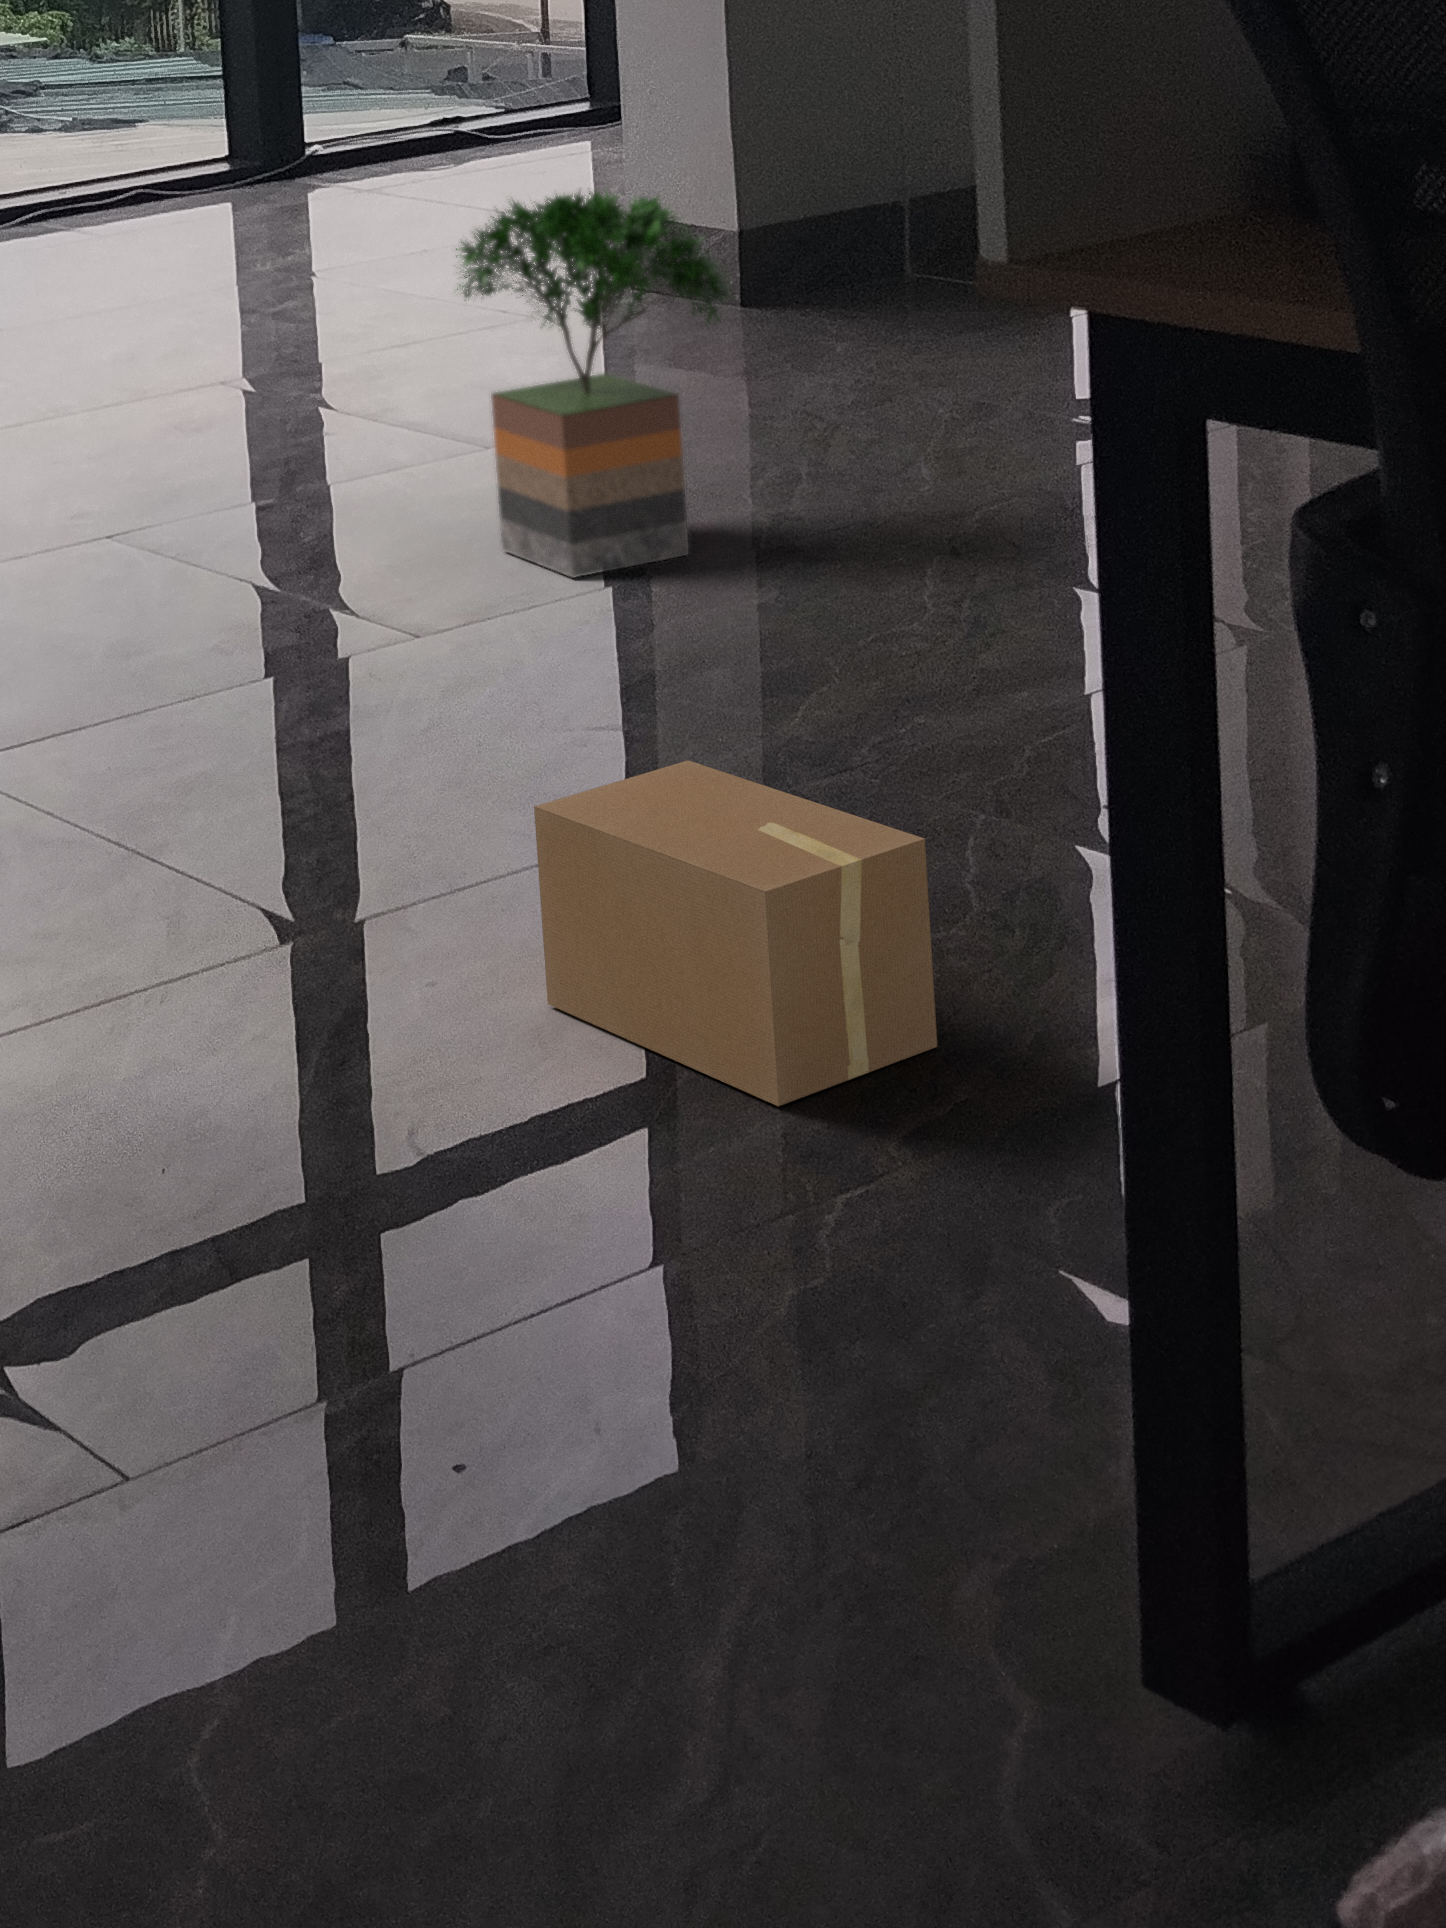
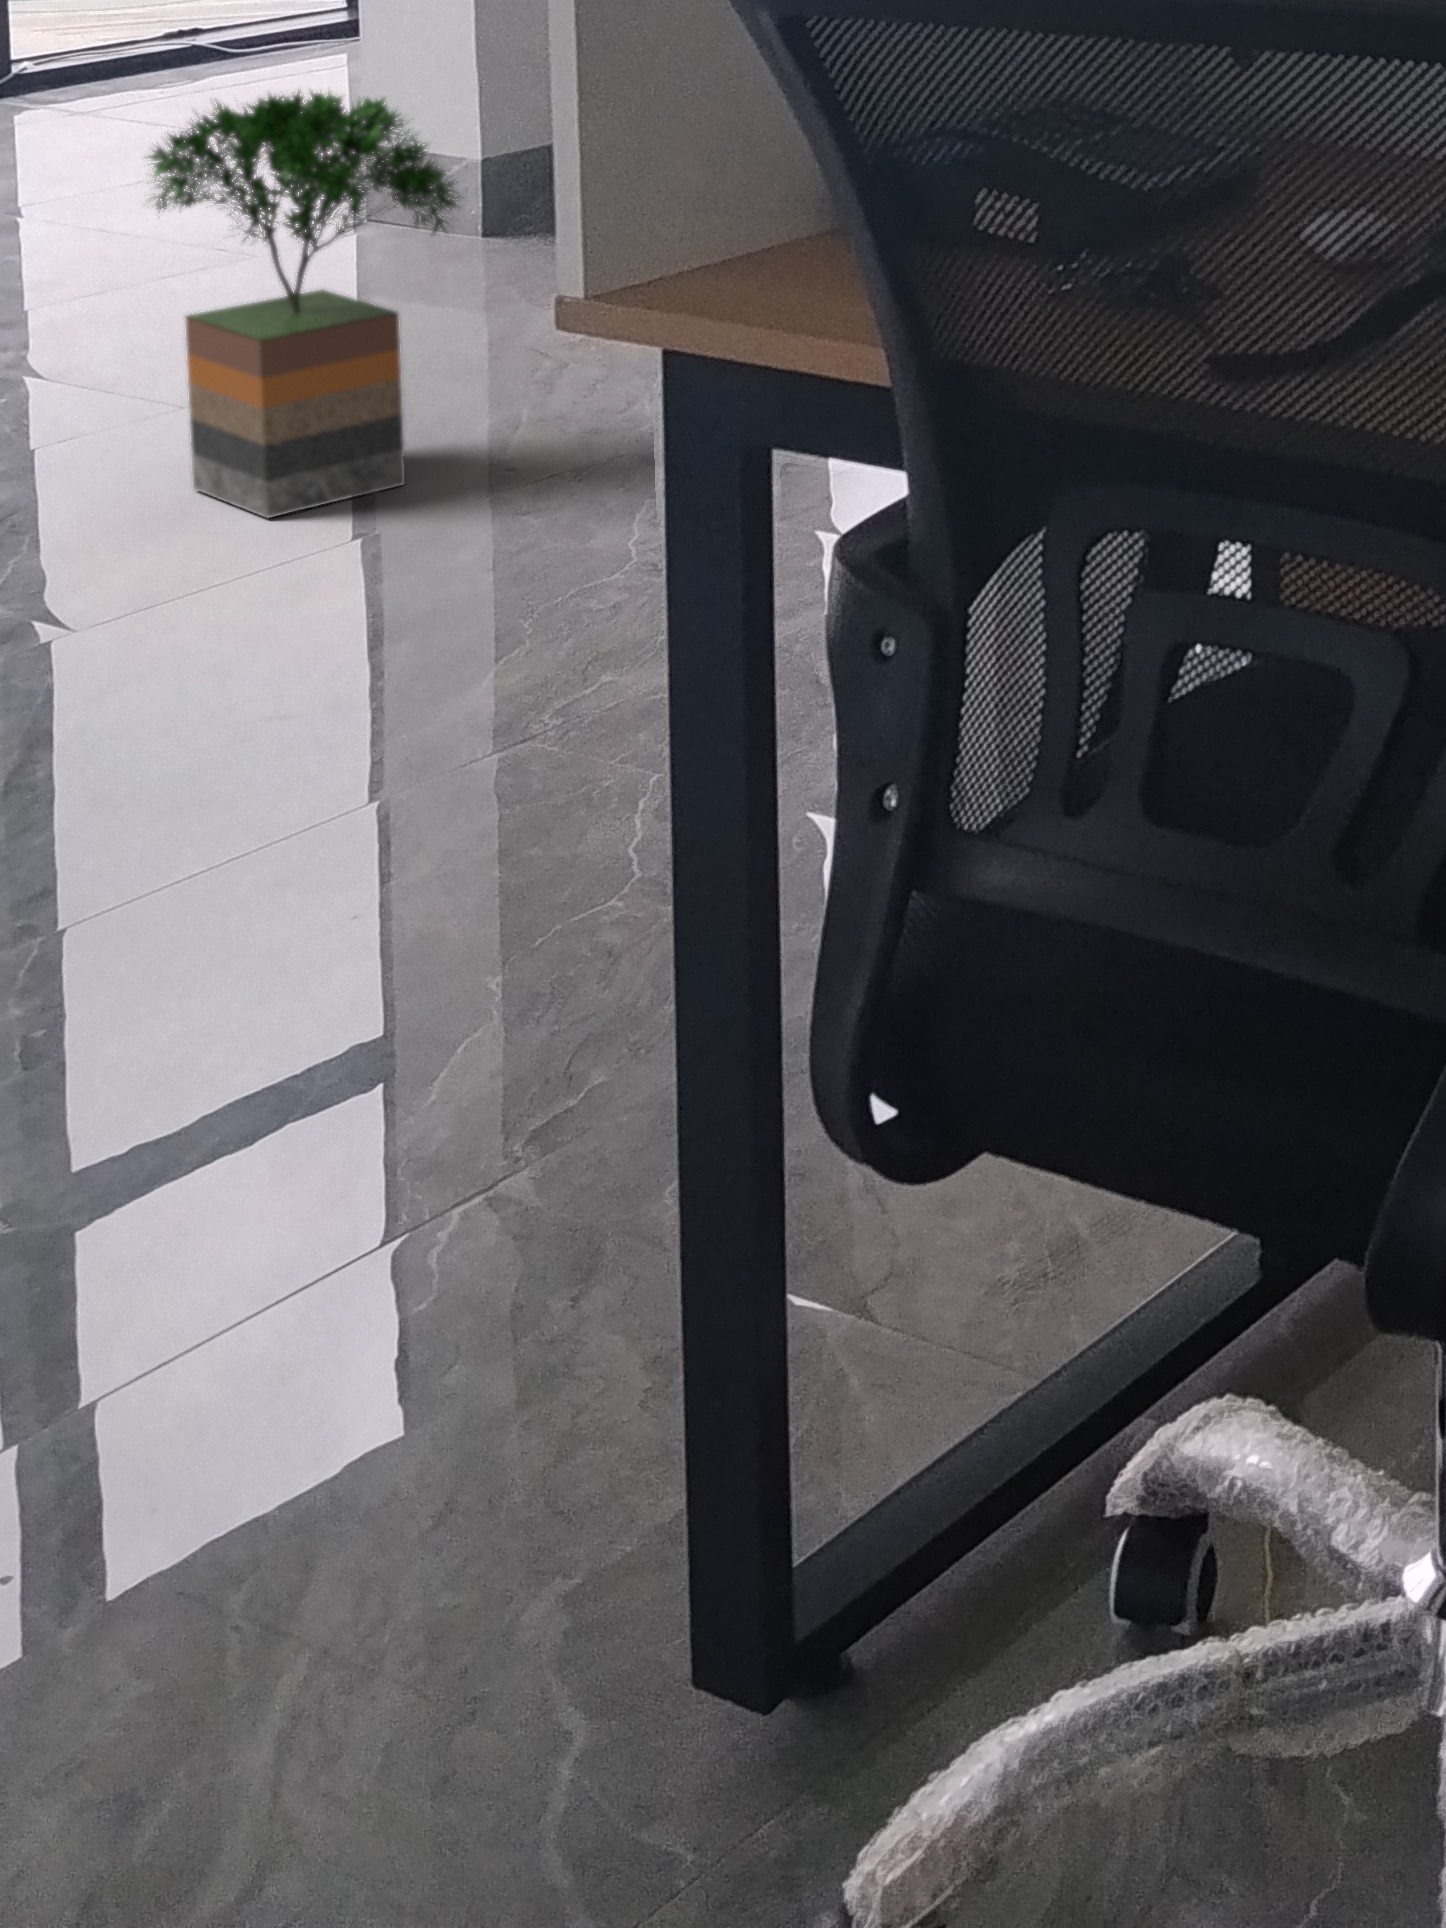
cardboard box: present [534,760,937,1106] -> none [100,755,556,1158]

